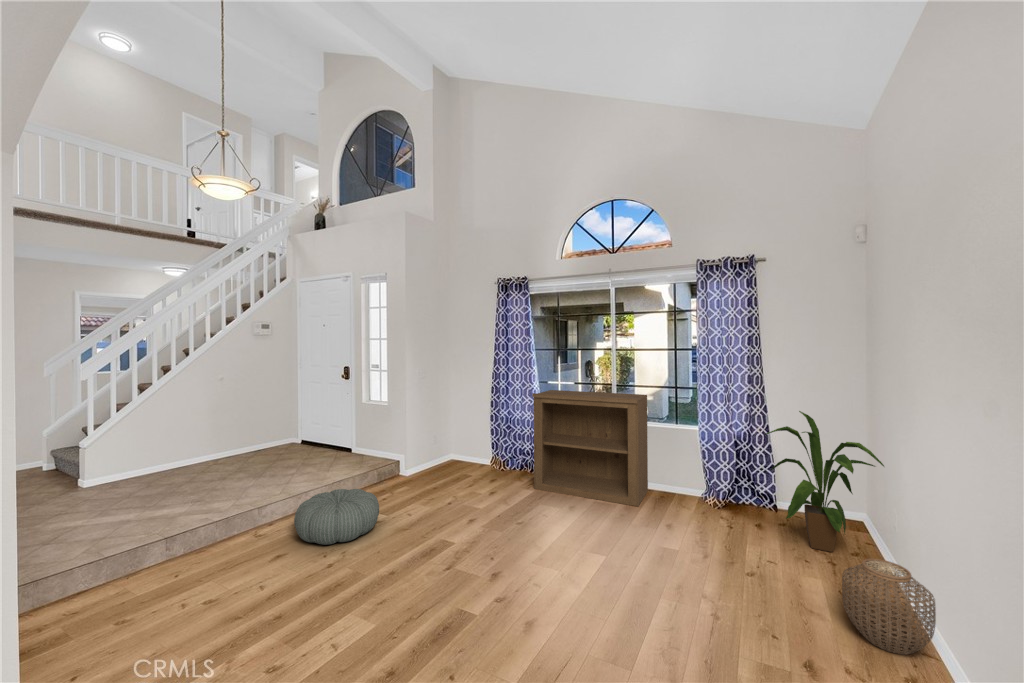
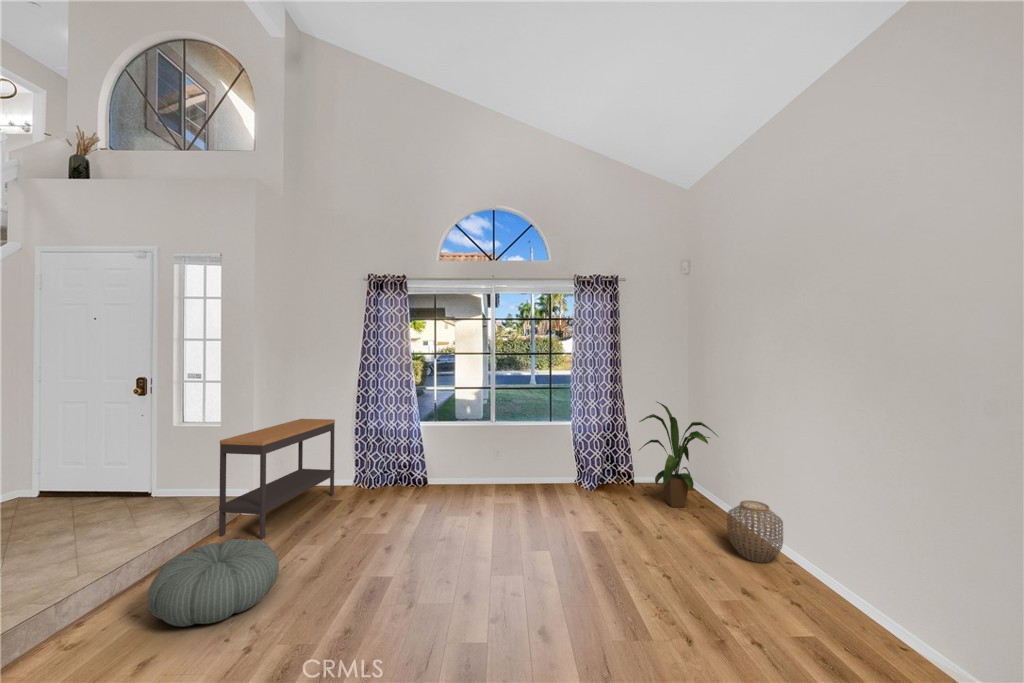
bookshelf: present [532,390,648,506] -> none [424,396,534,503]
console table: none [375,403,472,494] -> present [219,419,335,539]

